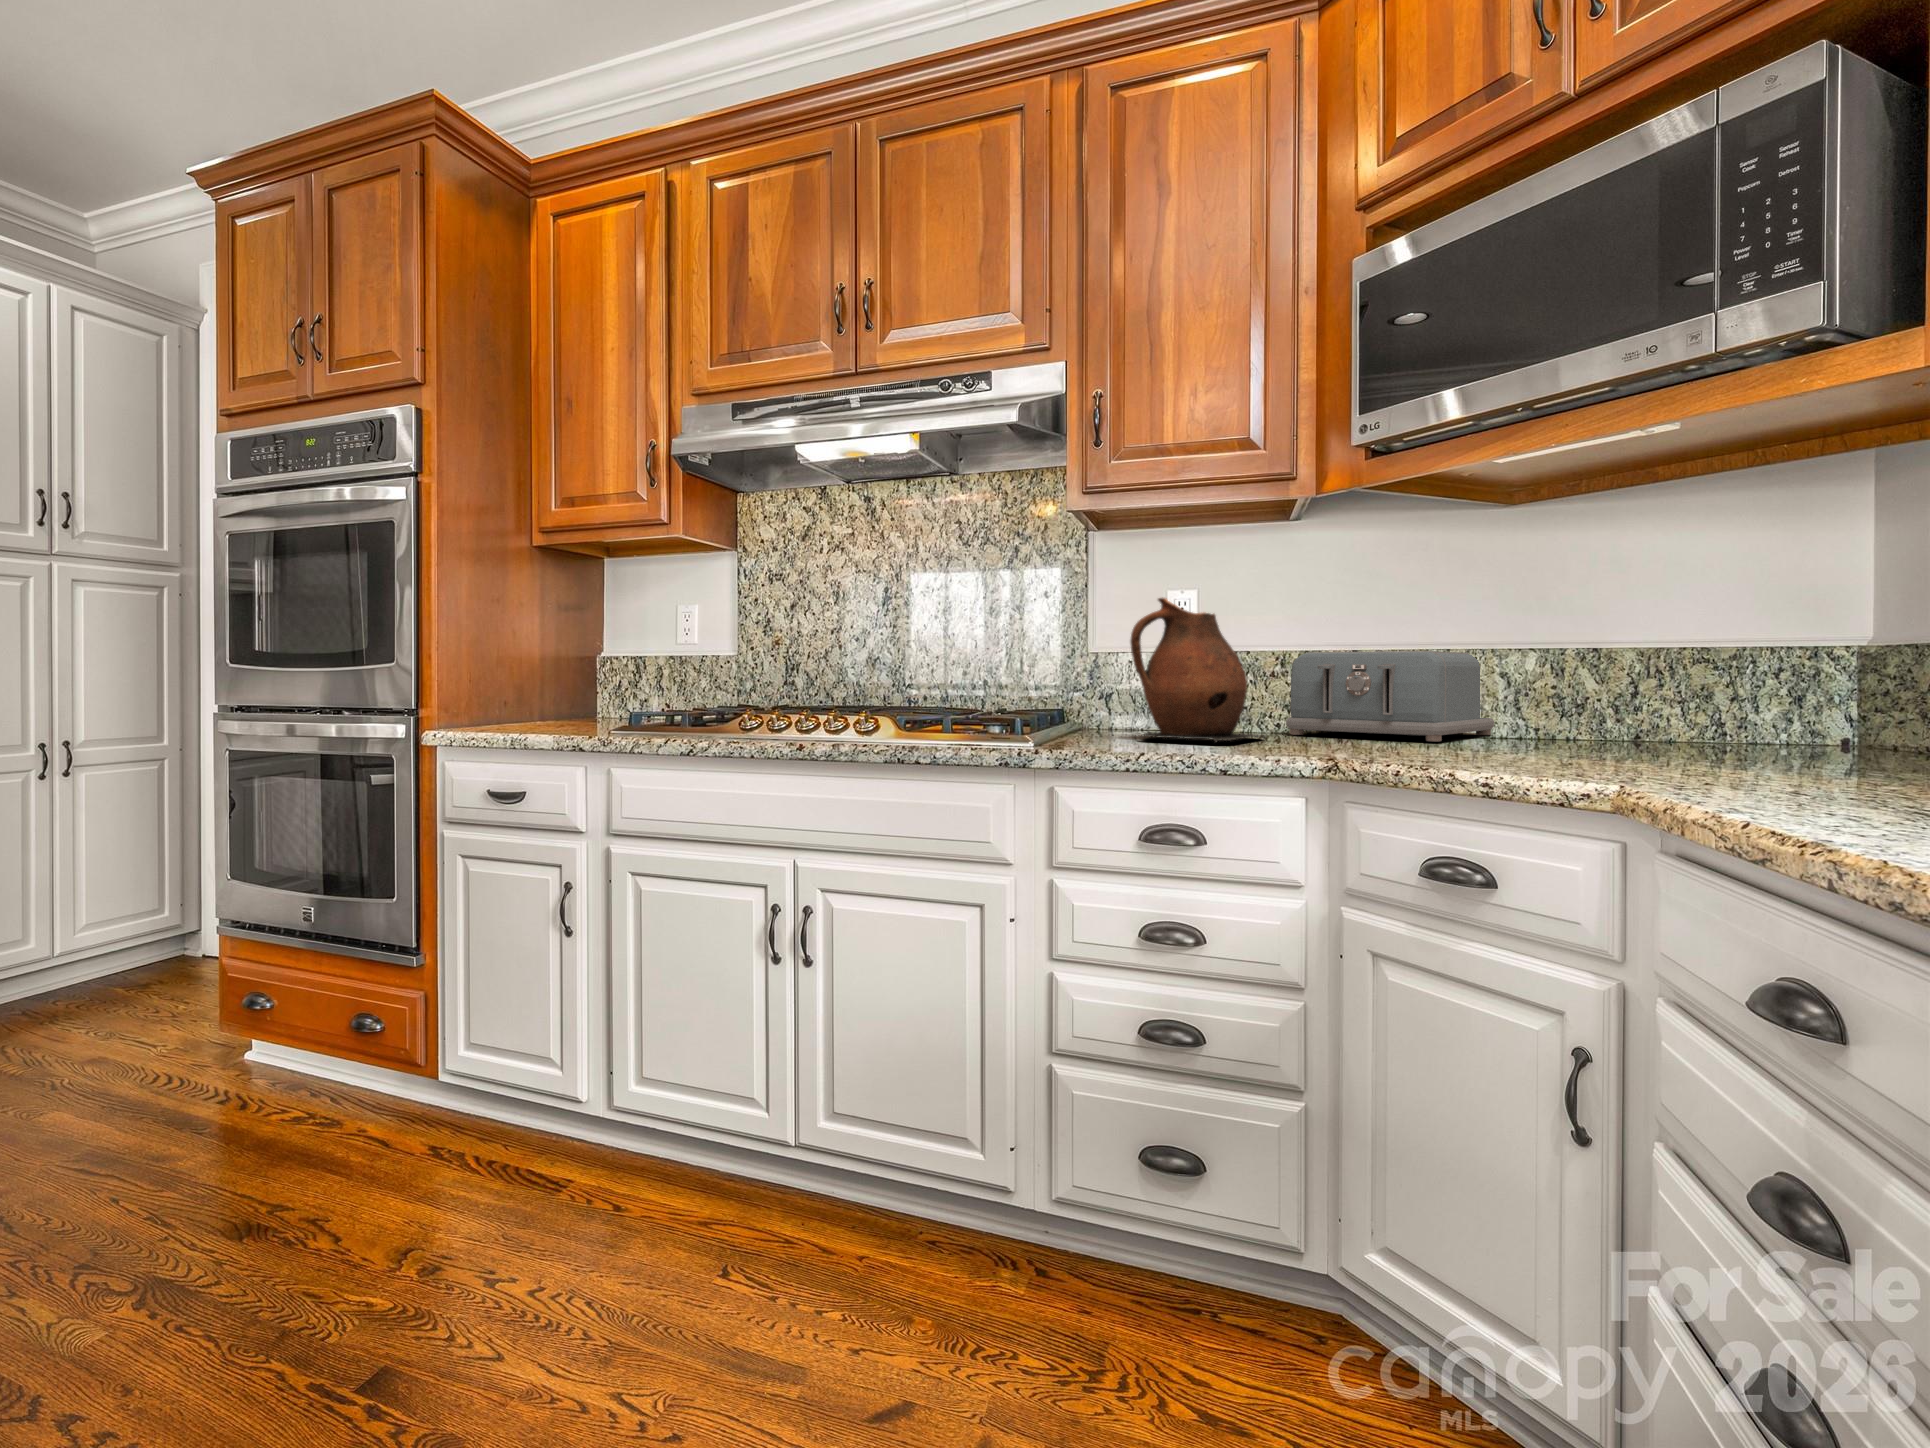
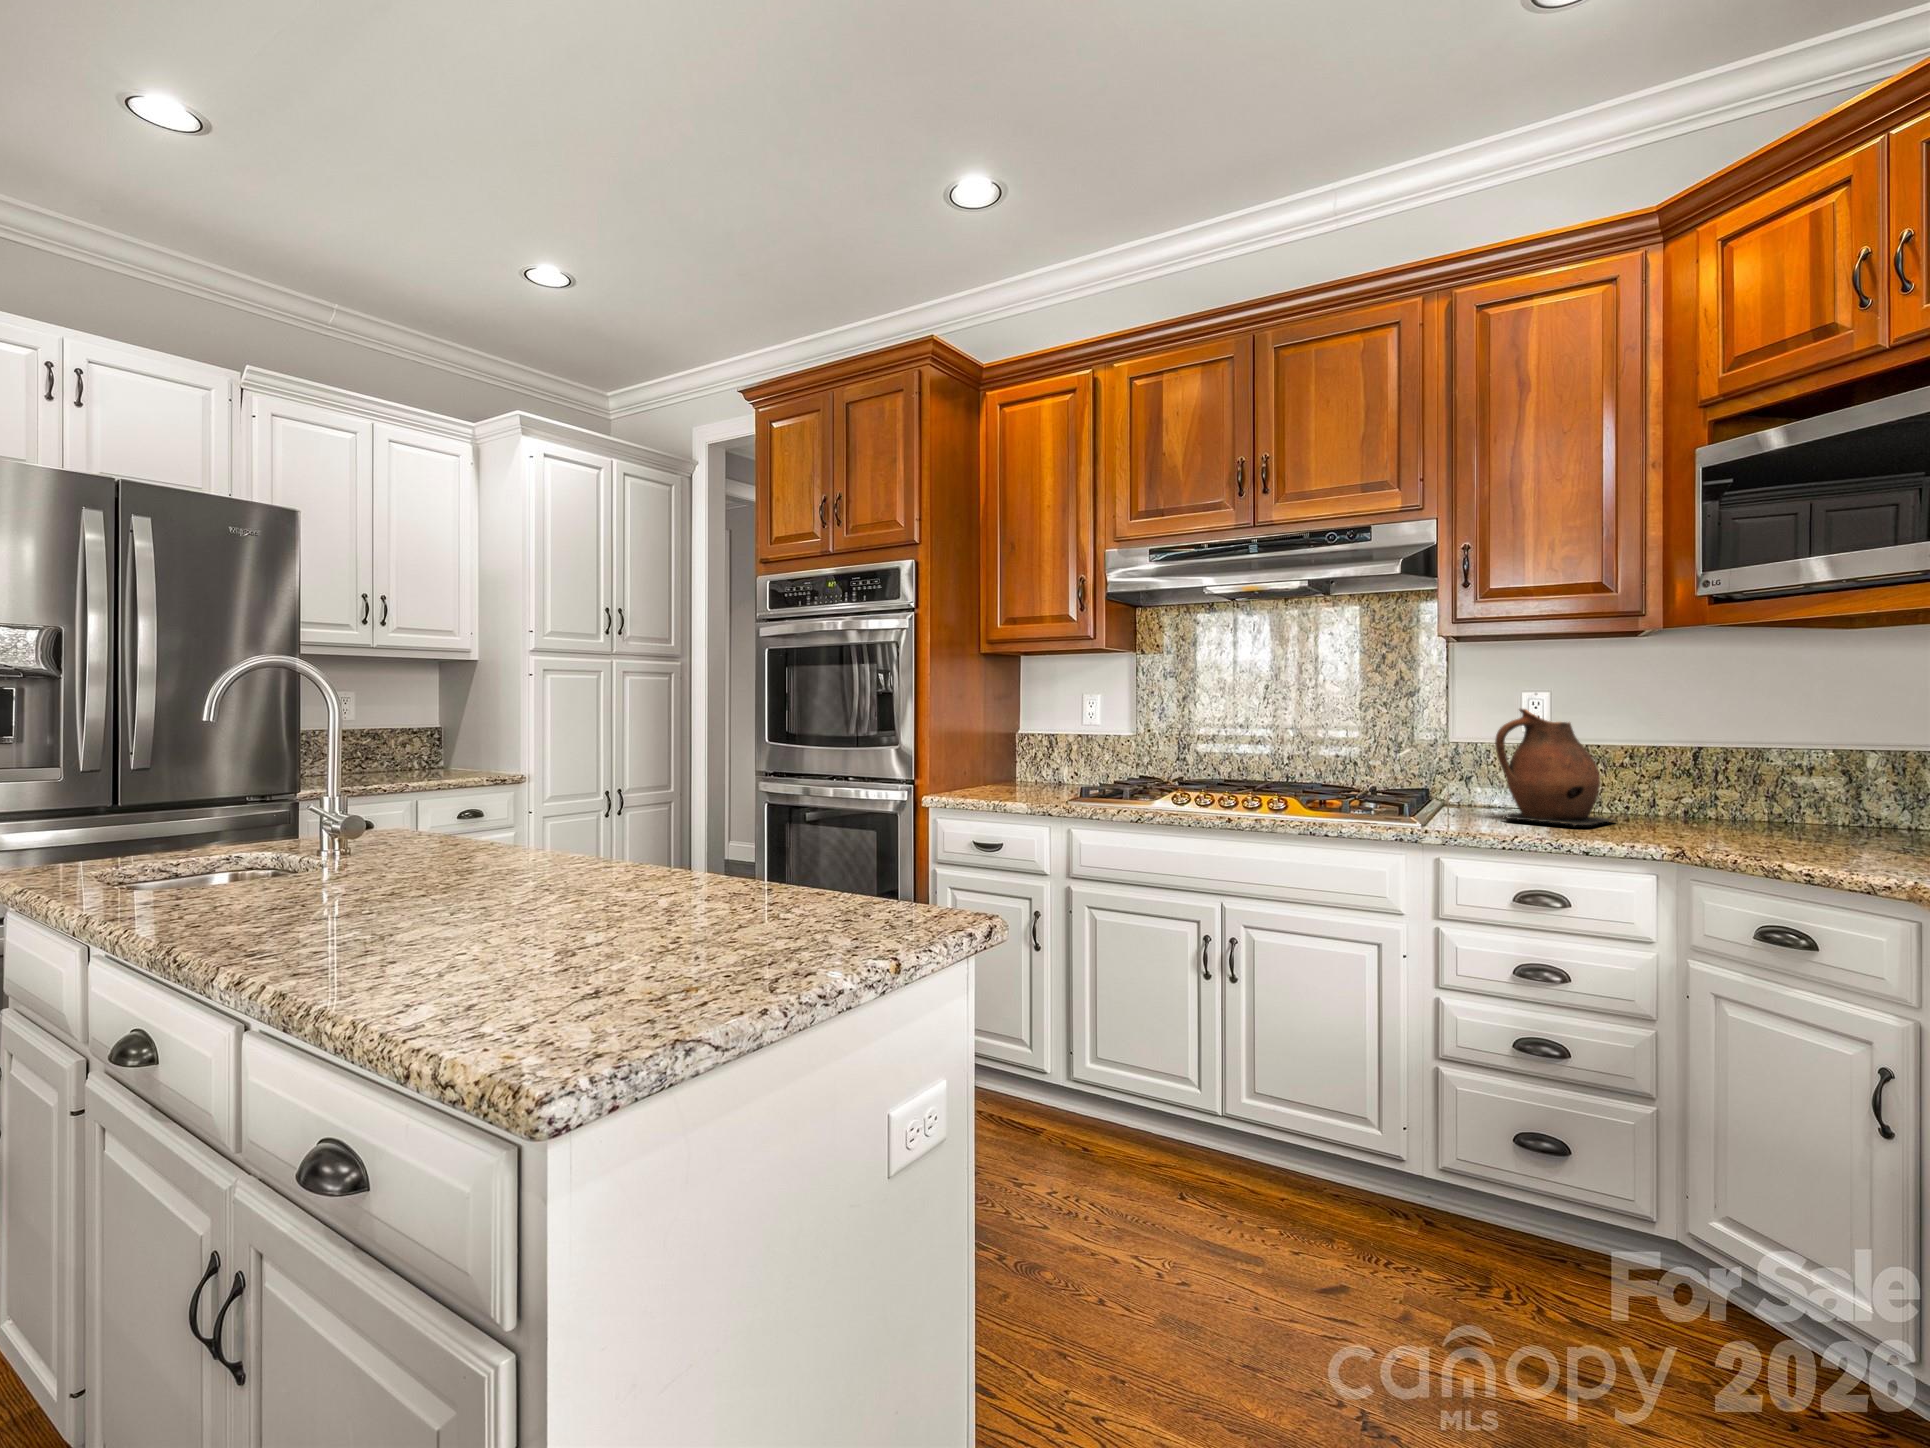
toaster: present [1286,651,1494,742] -> none [1635,749,1839,831]

